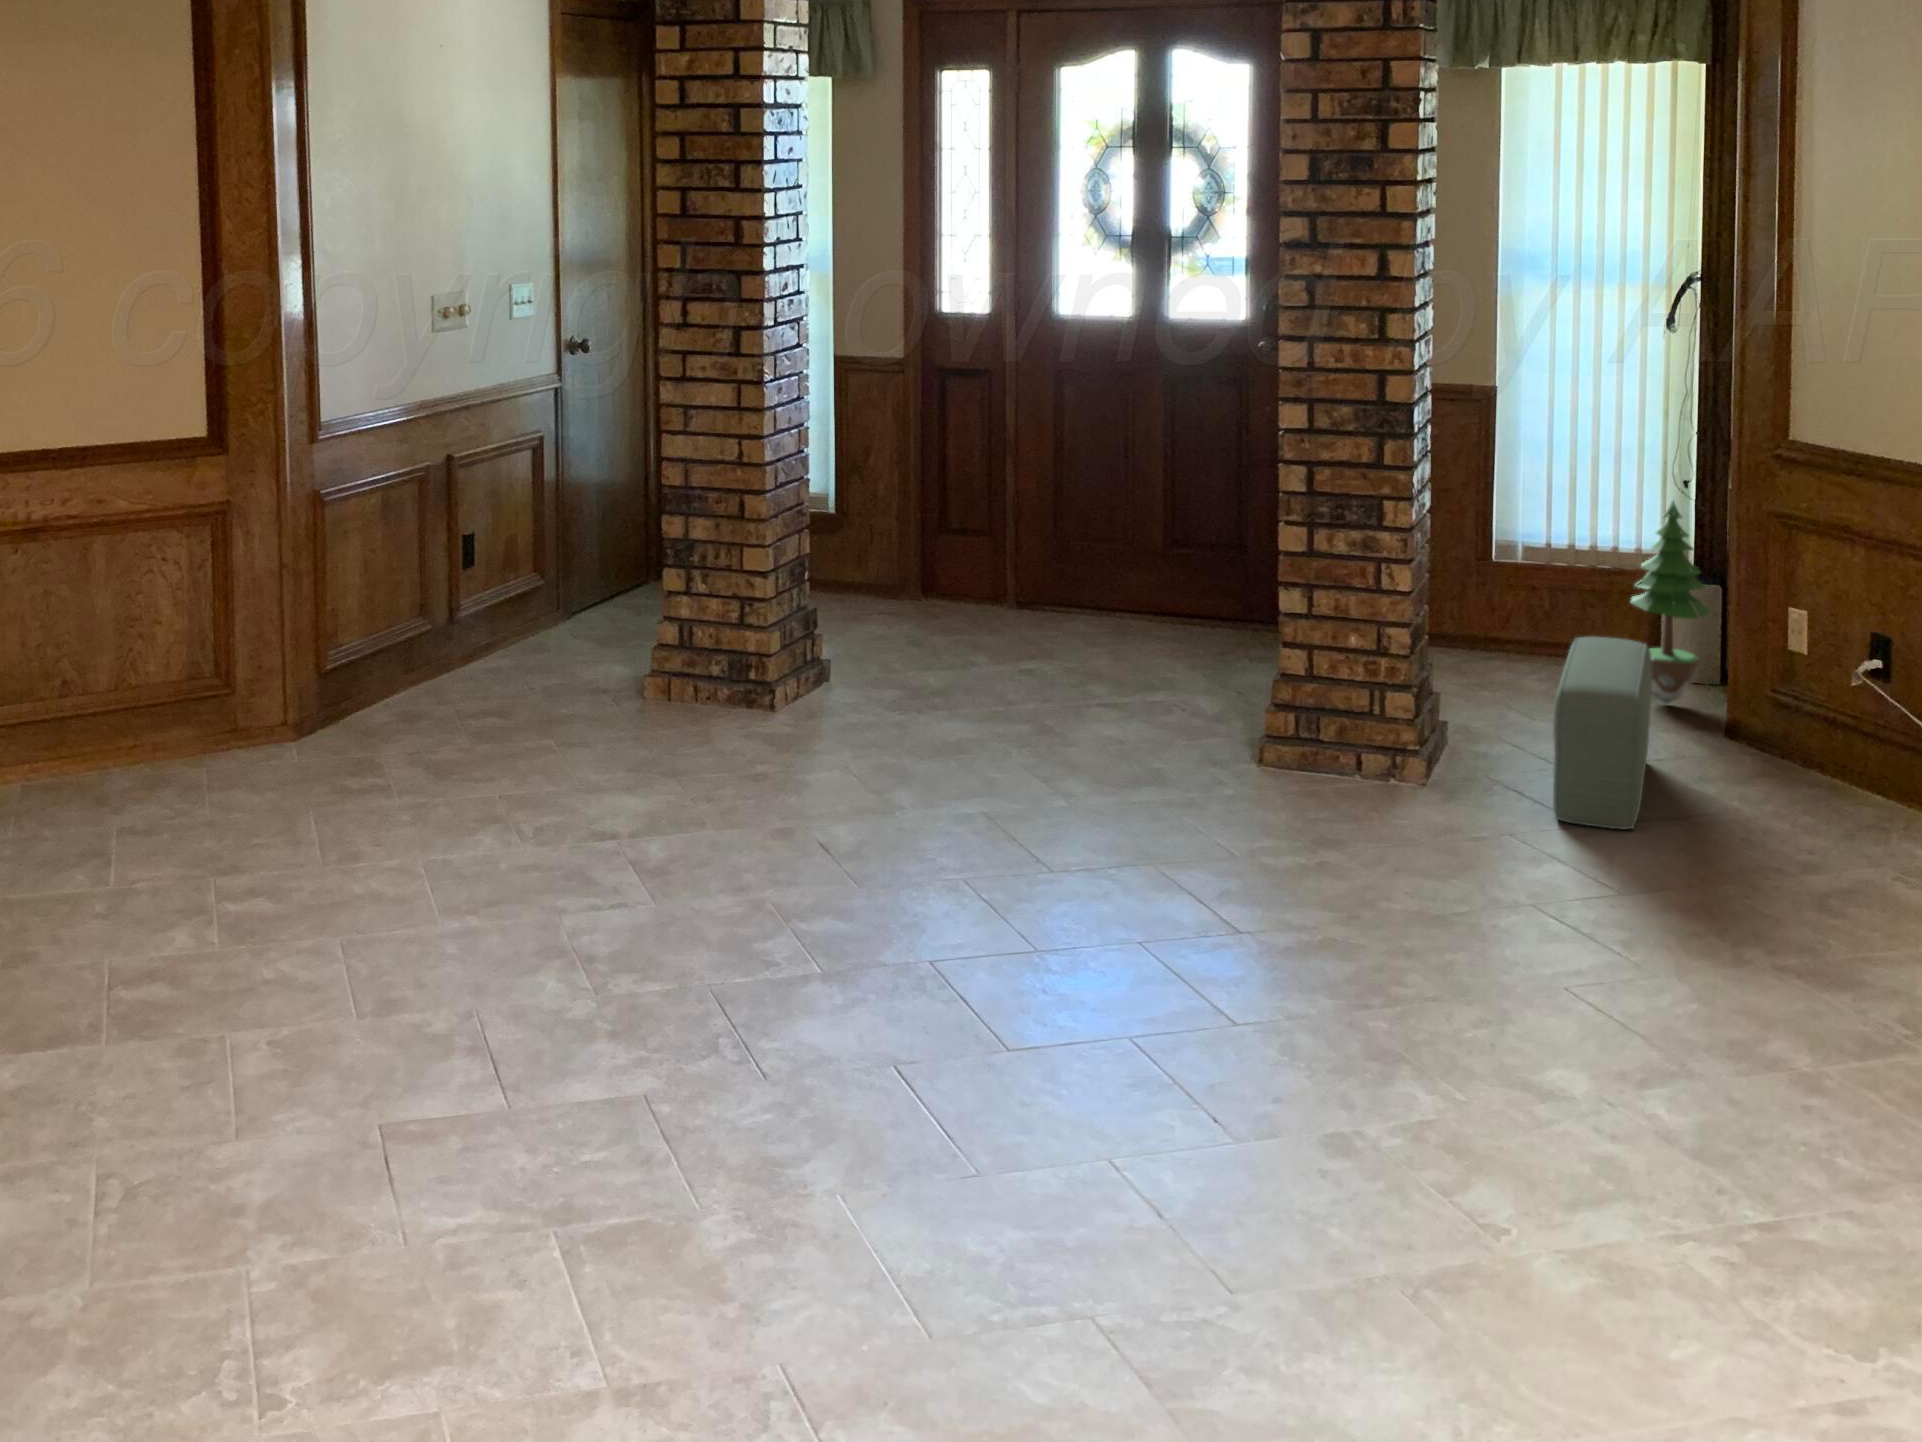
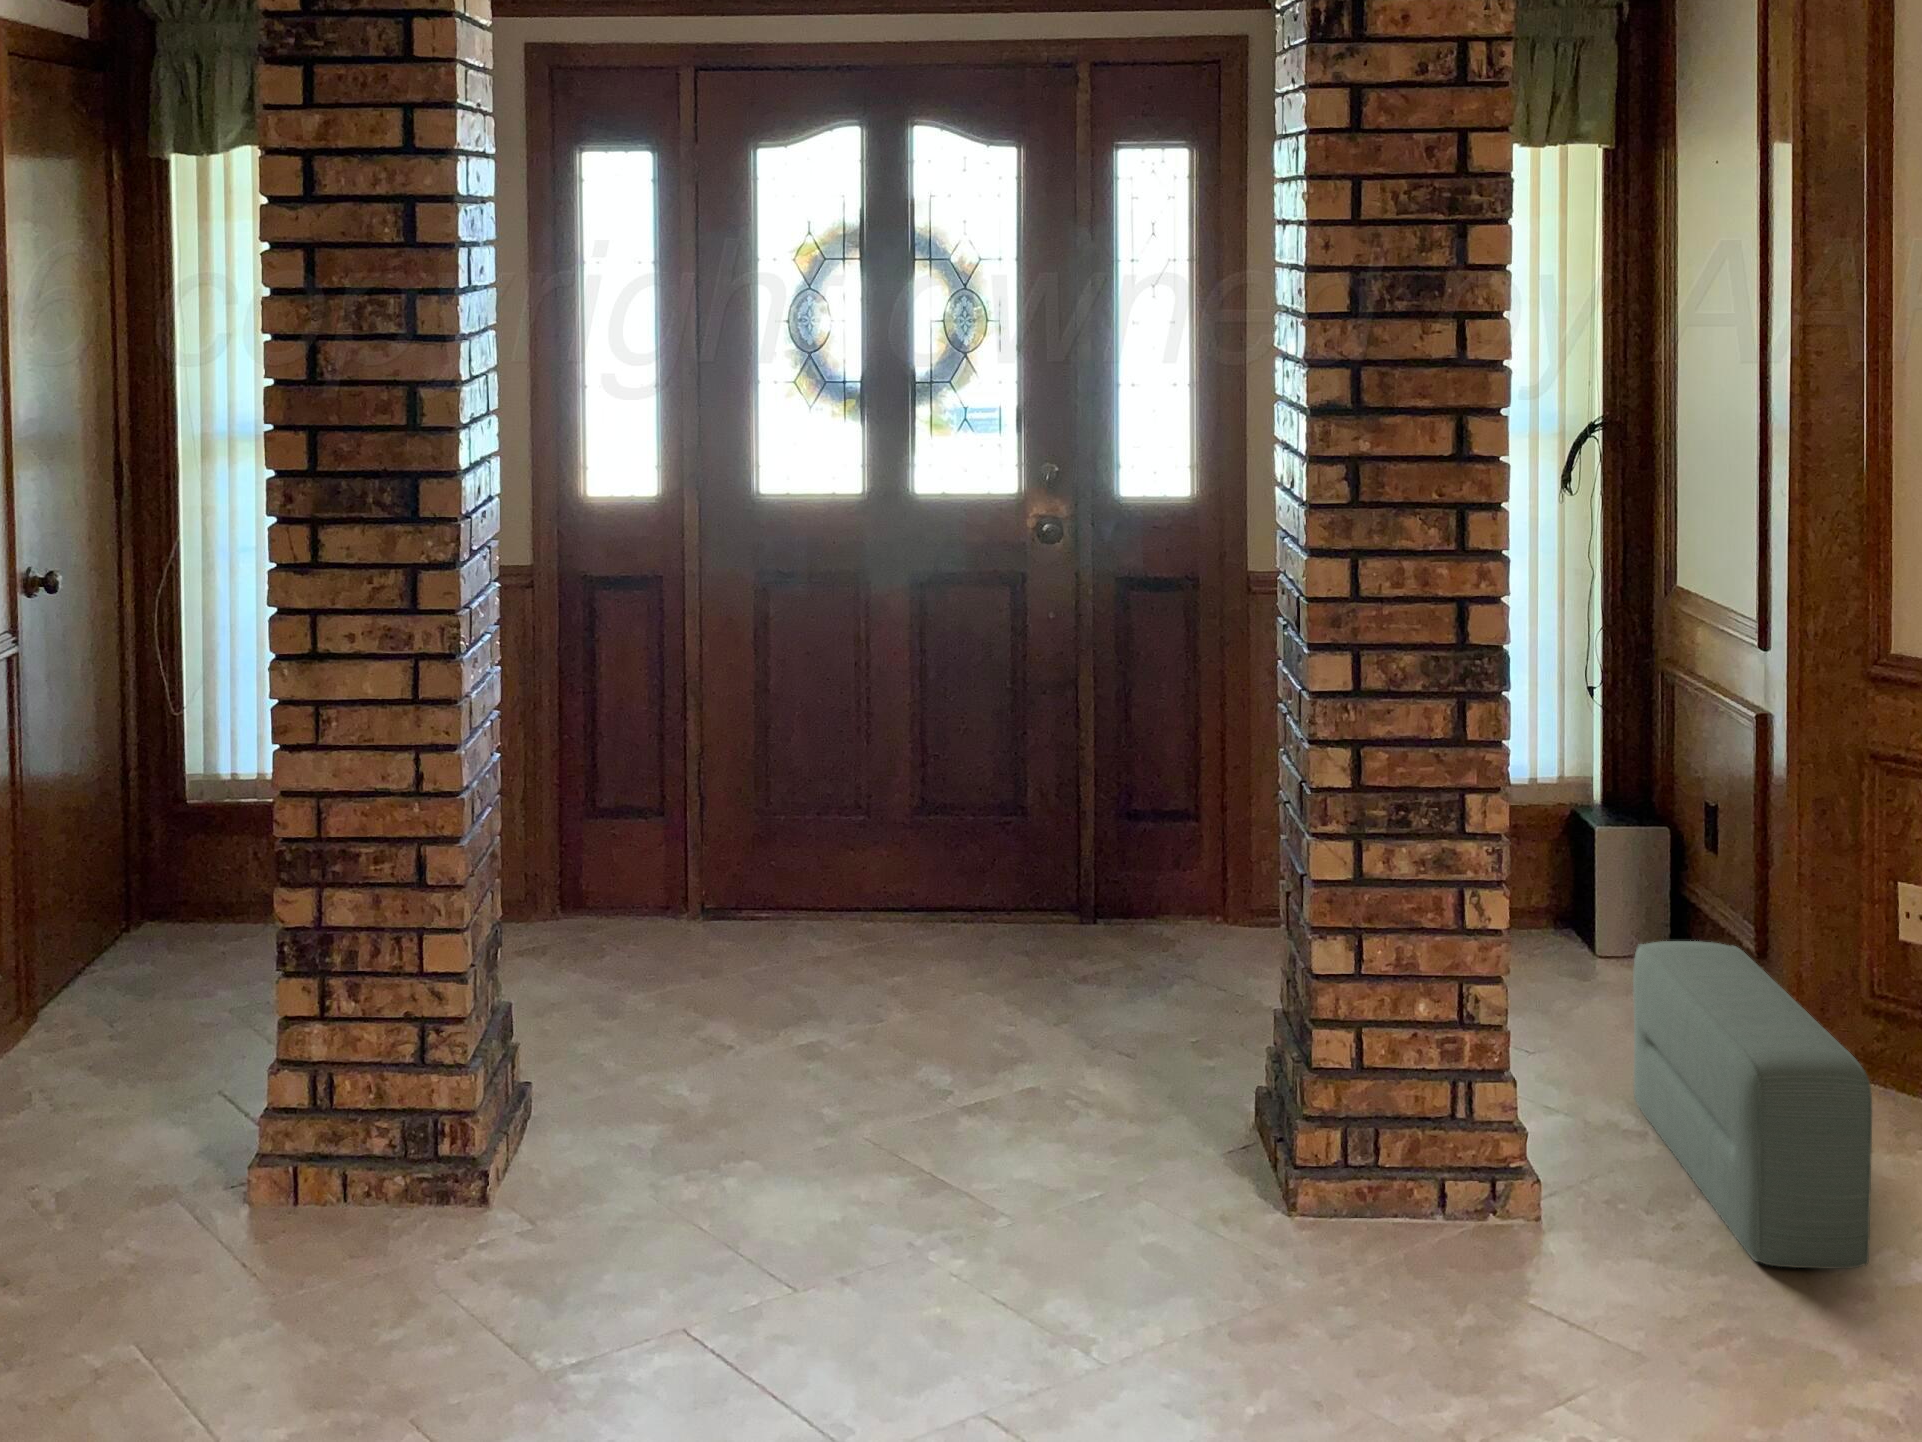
potted tree: present [1631,502,1710,703] -> none [1594,717,1699,989]

